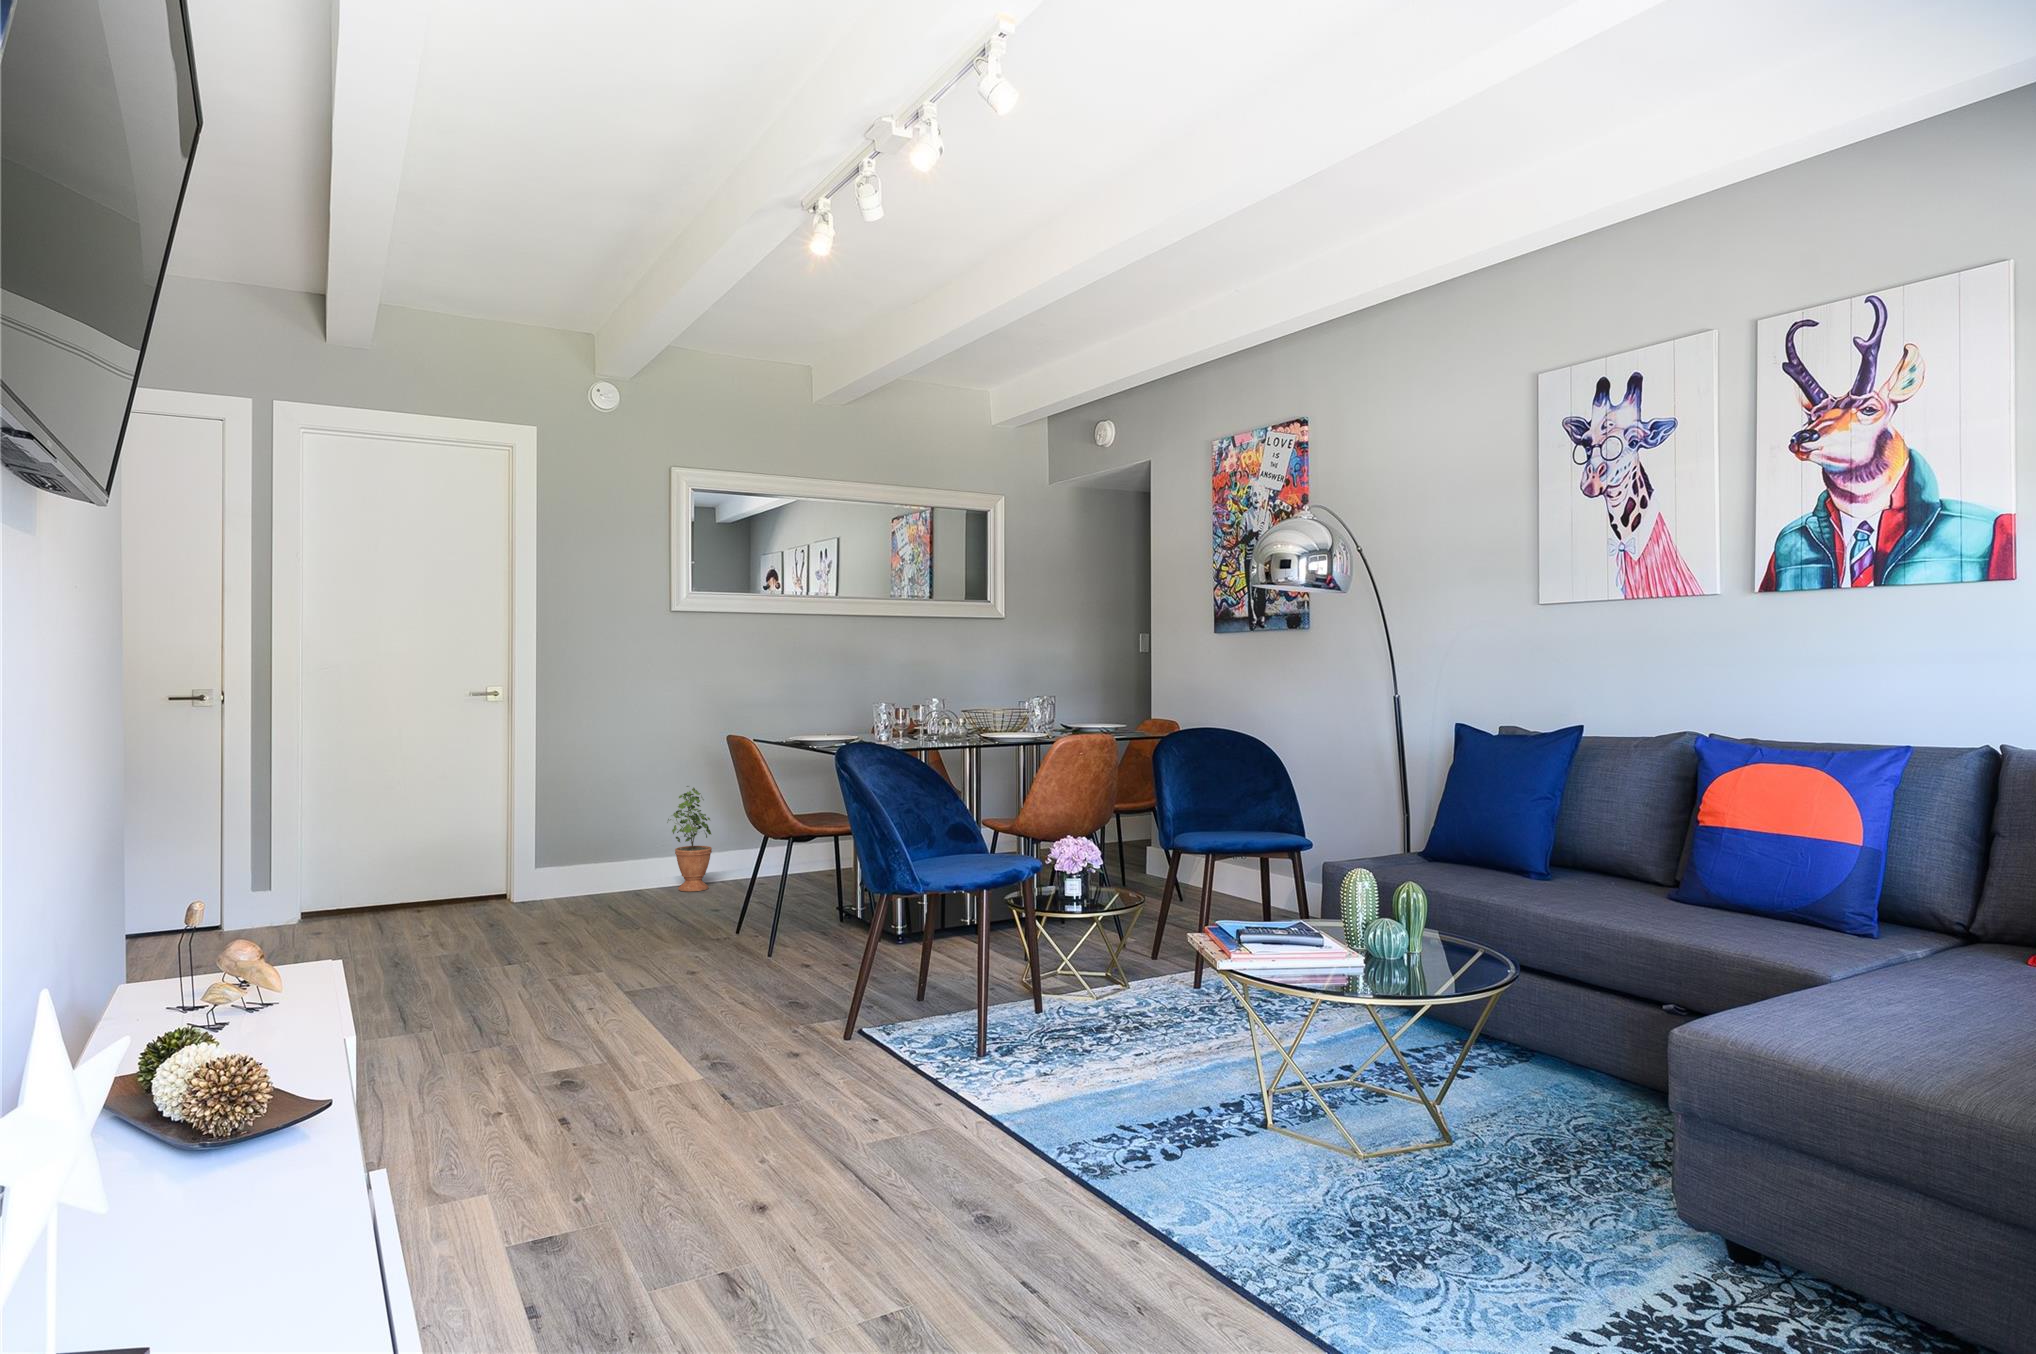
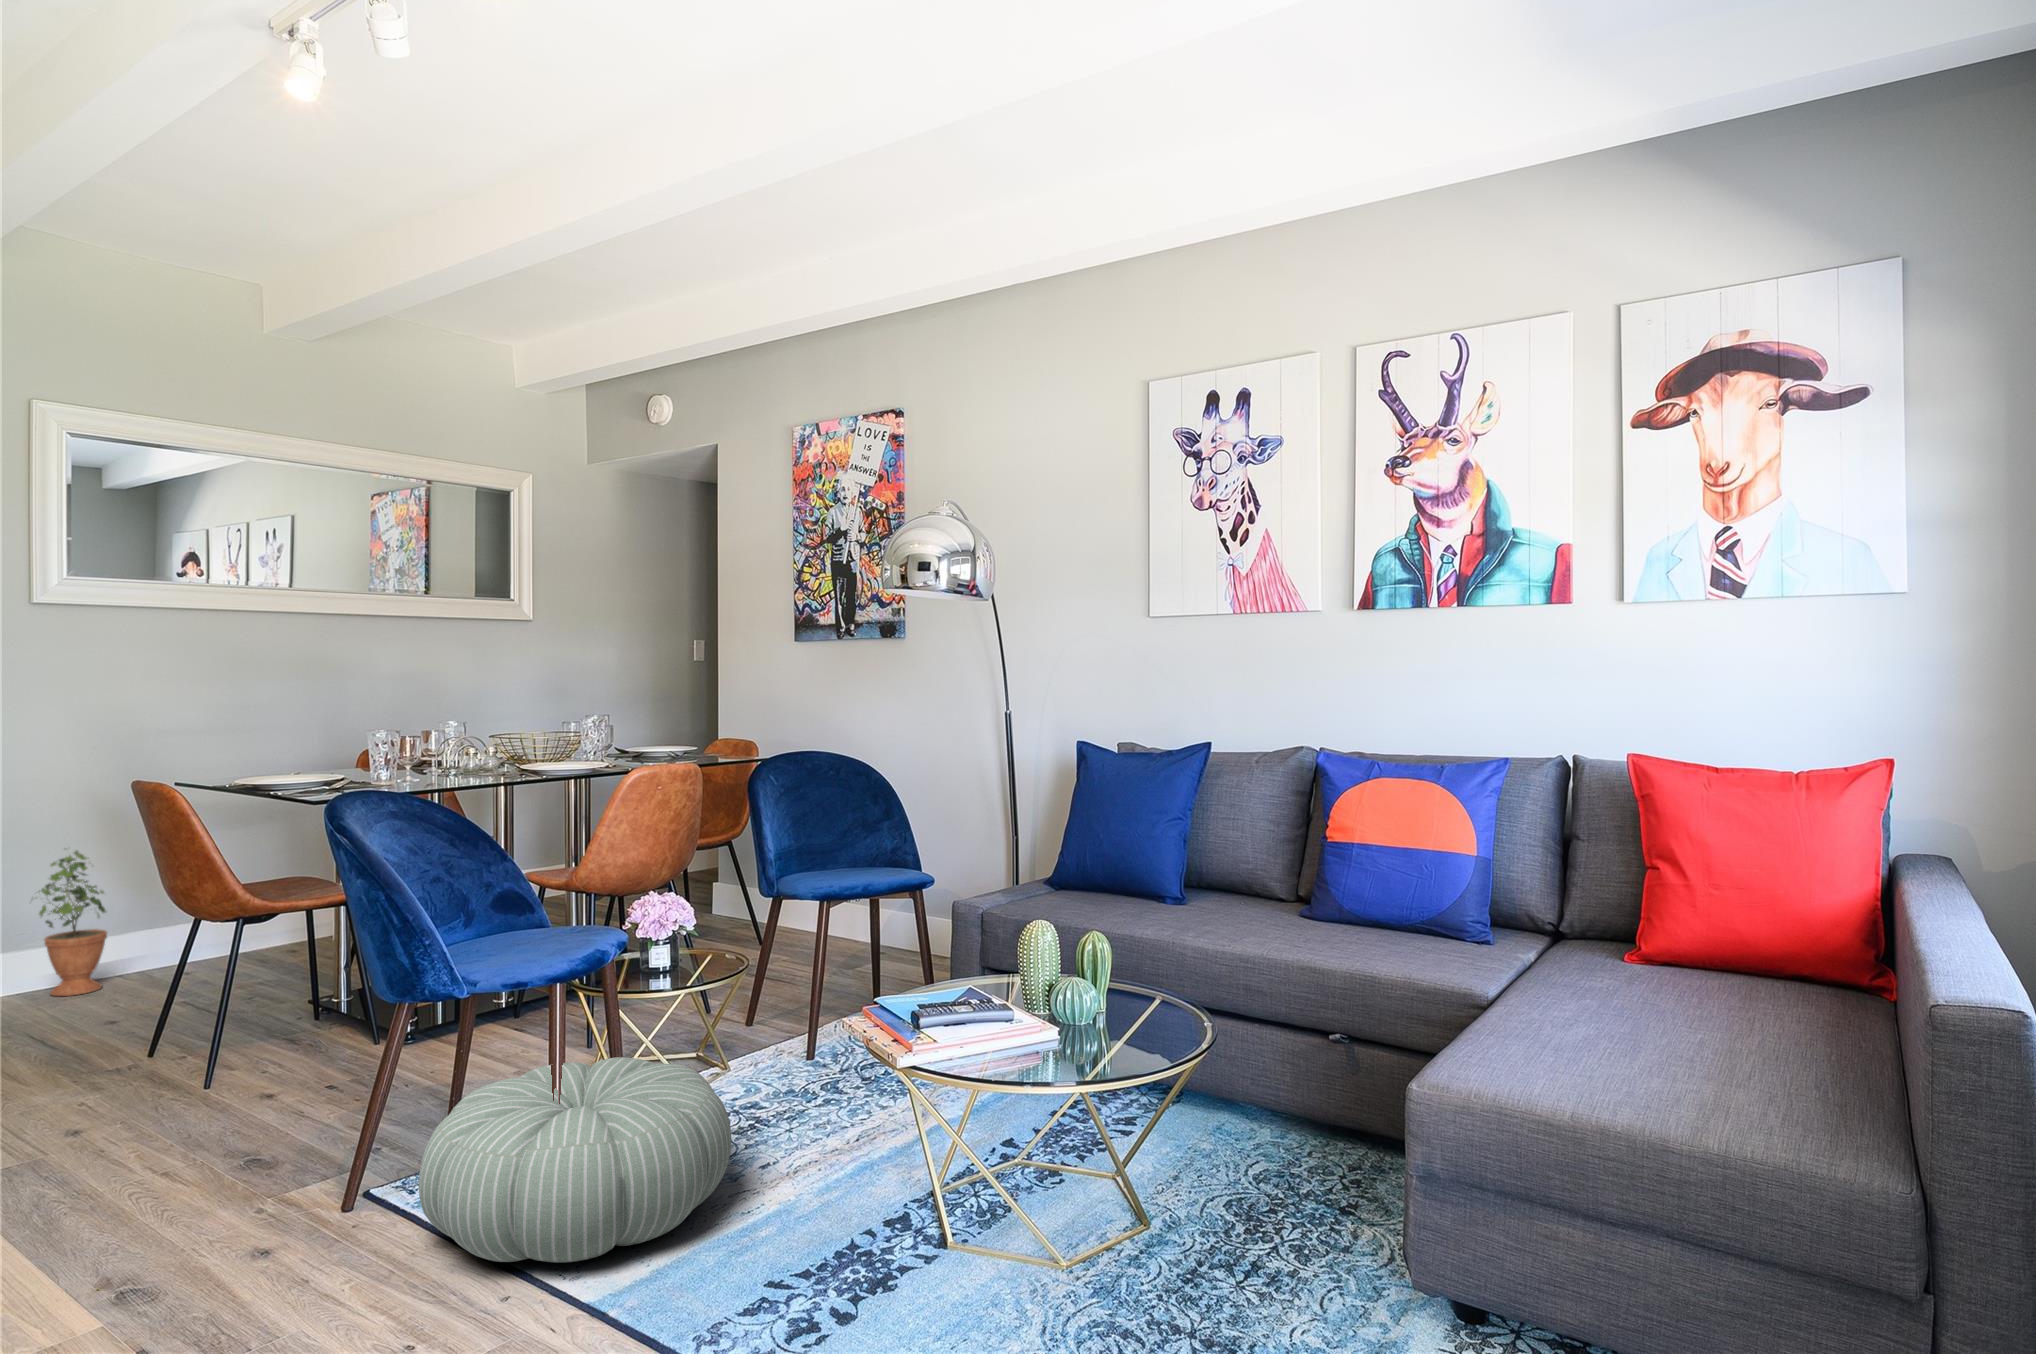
pouf: none [887,954,1108,1091] -> present [419,1057,732,1263]

